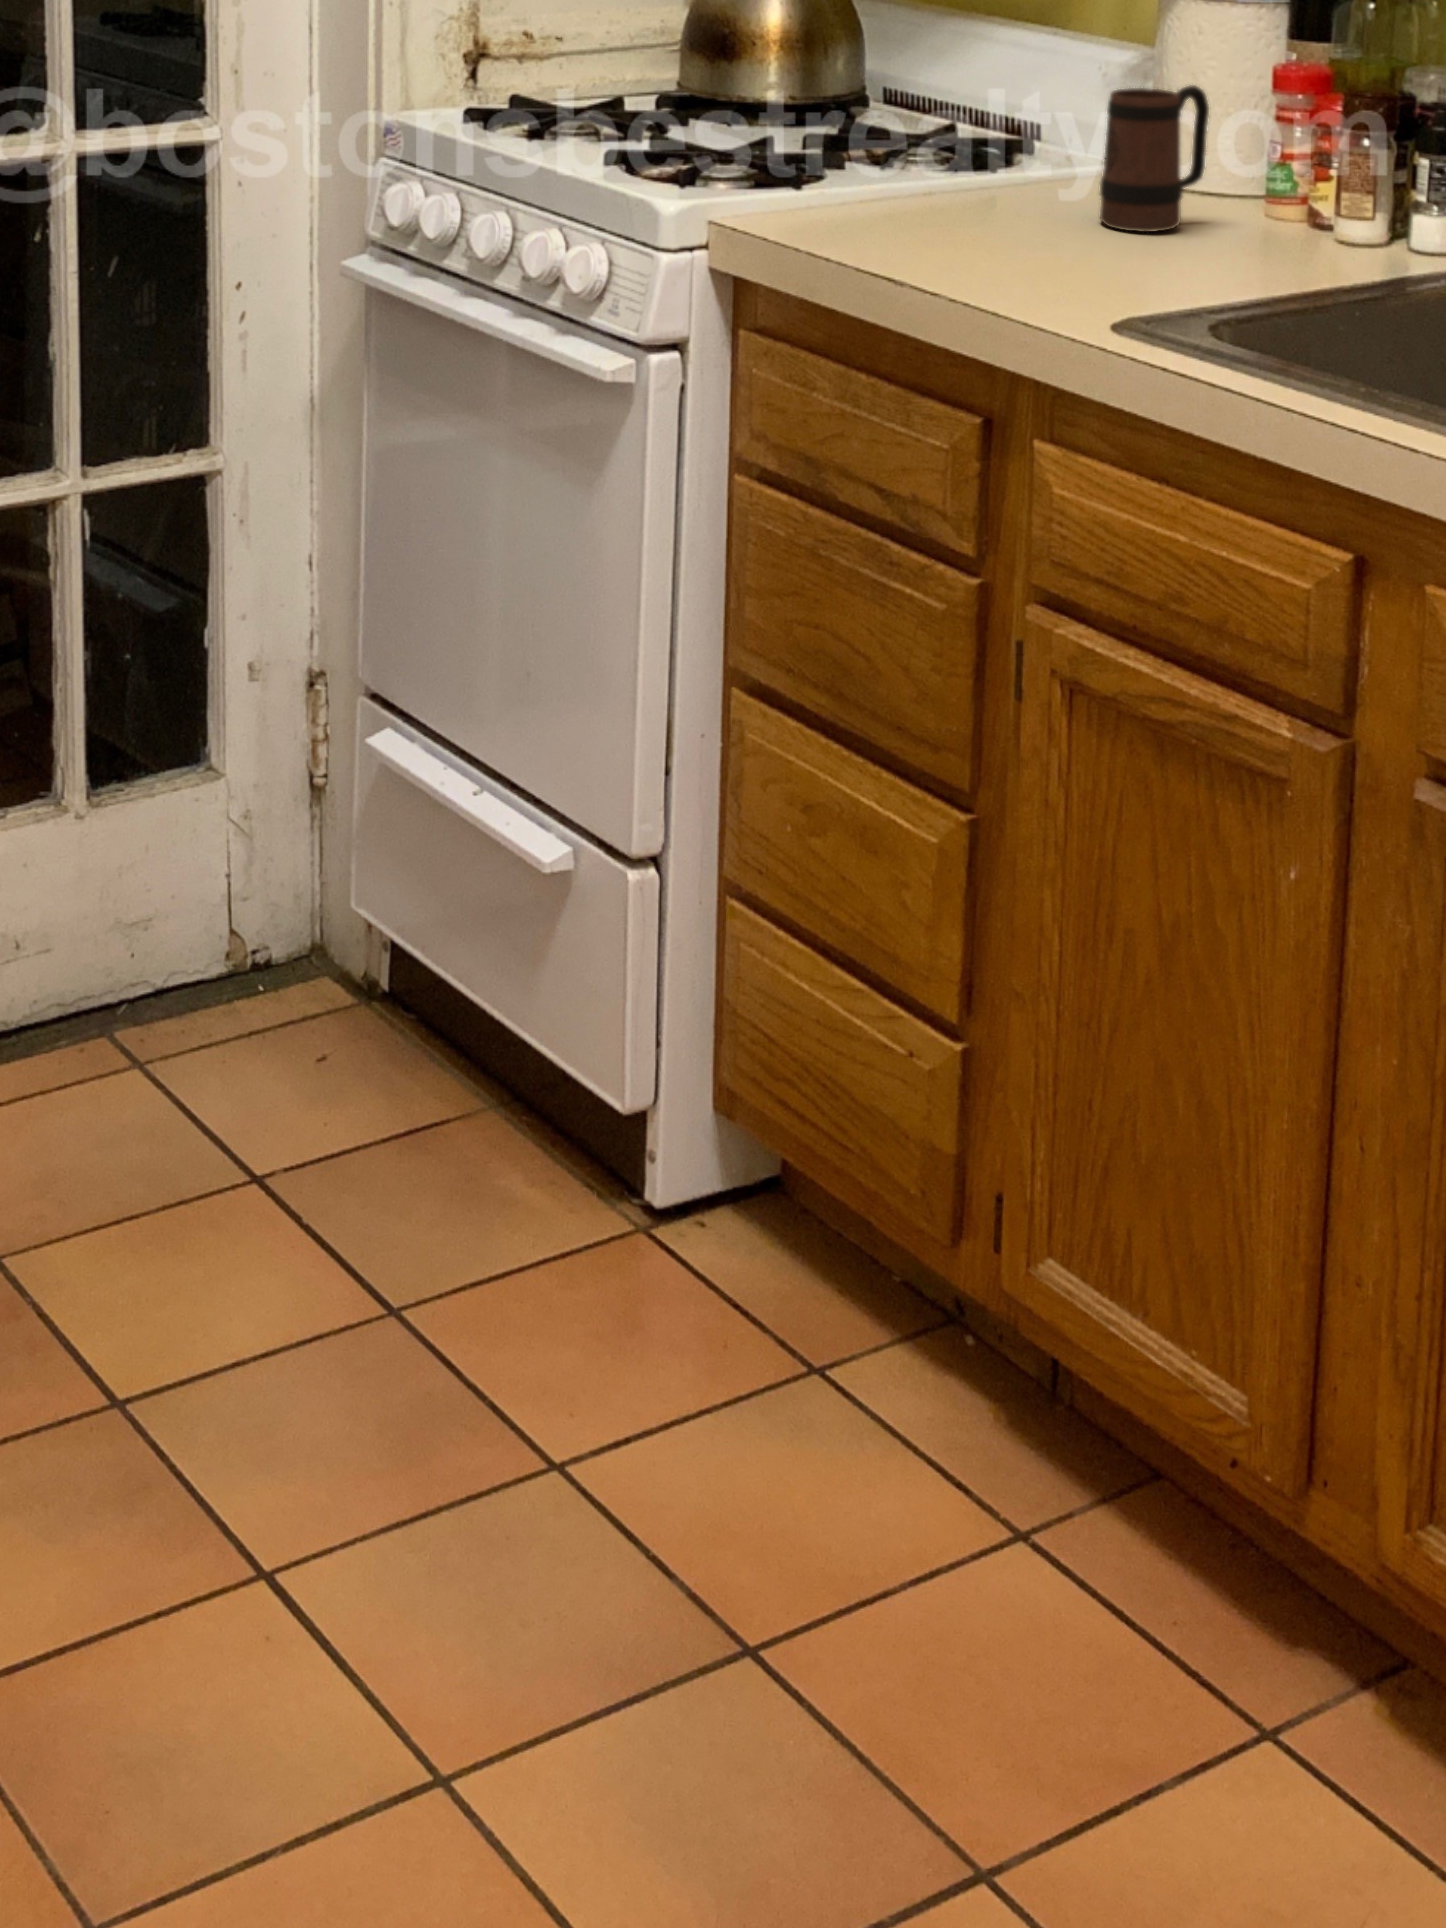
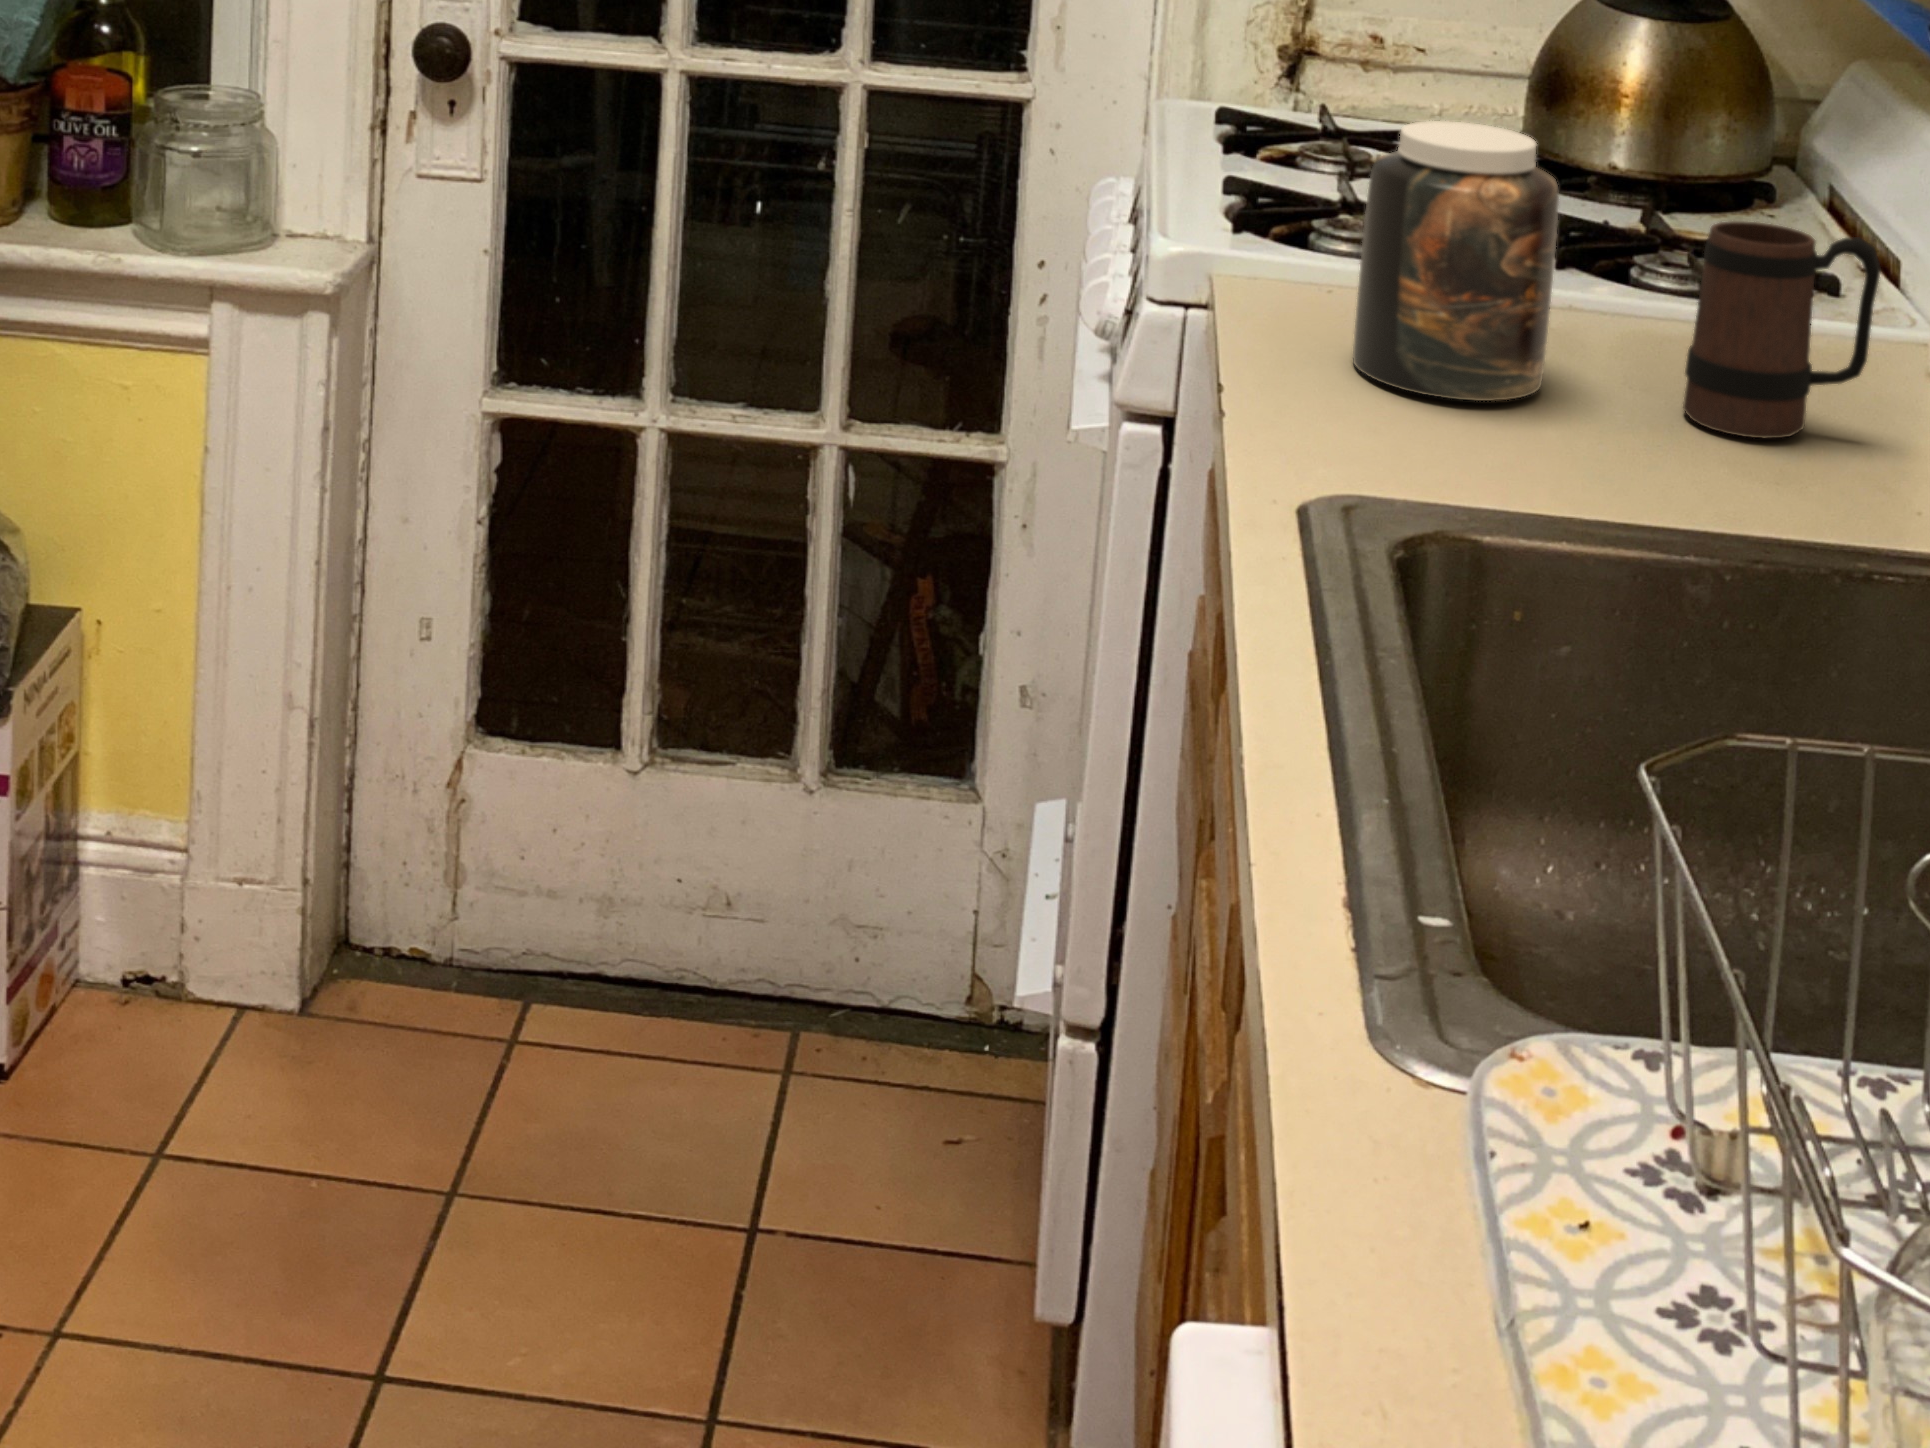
jar: none [901,53,1043,246] -> present [1353,121,1559,401]

